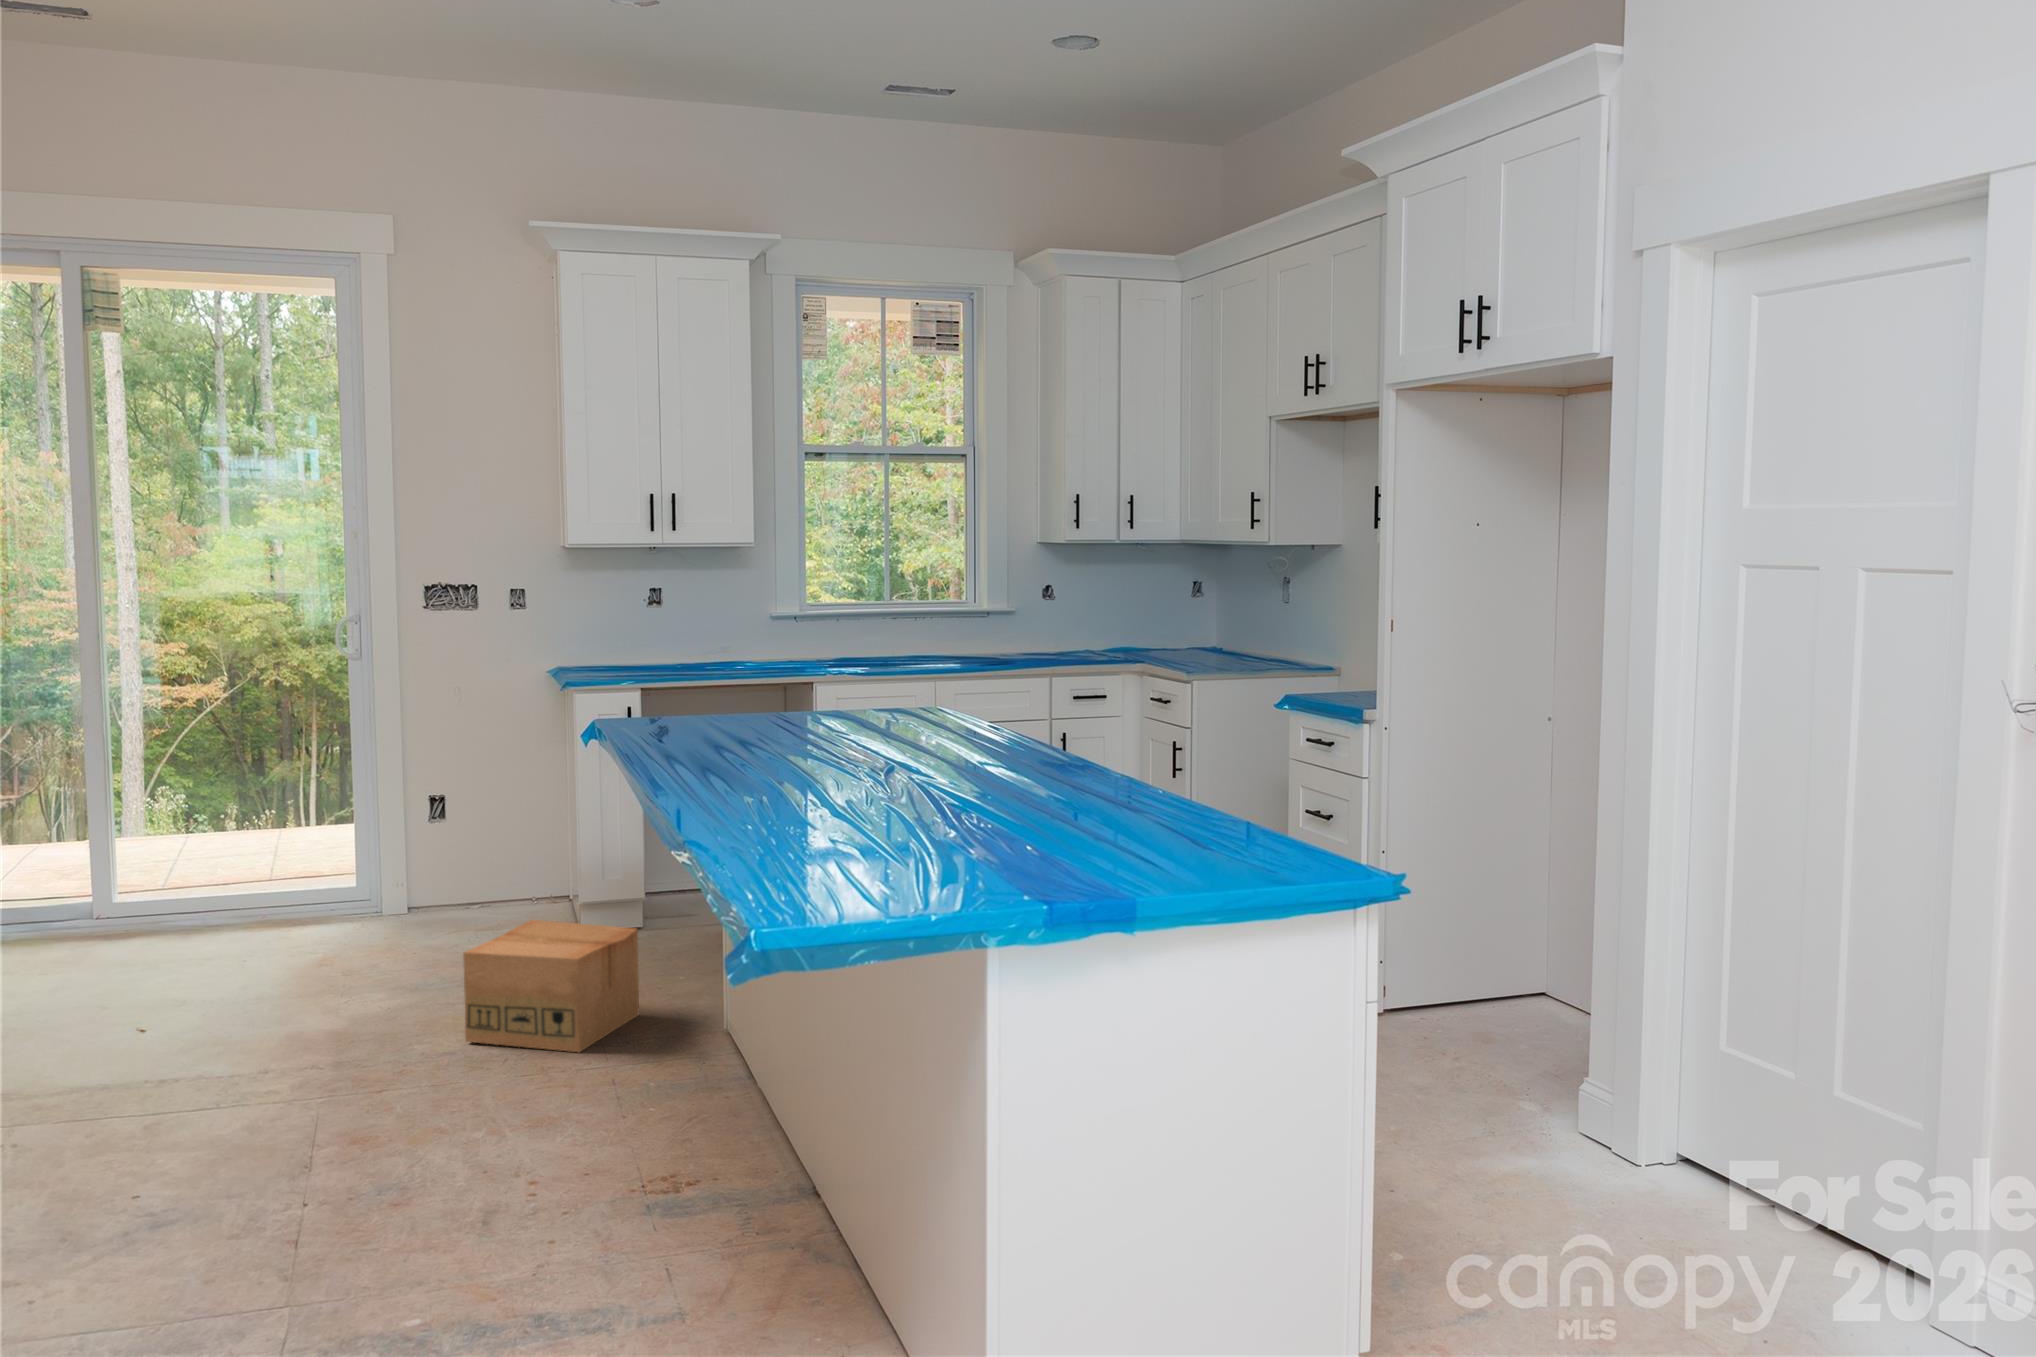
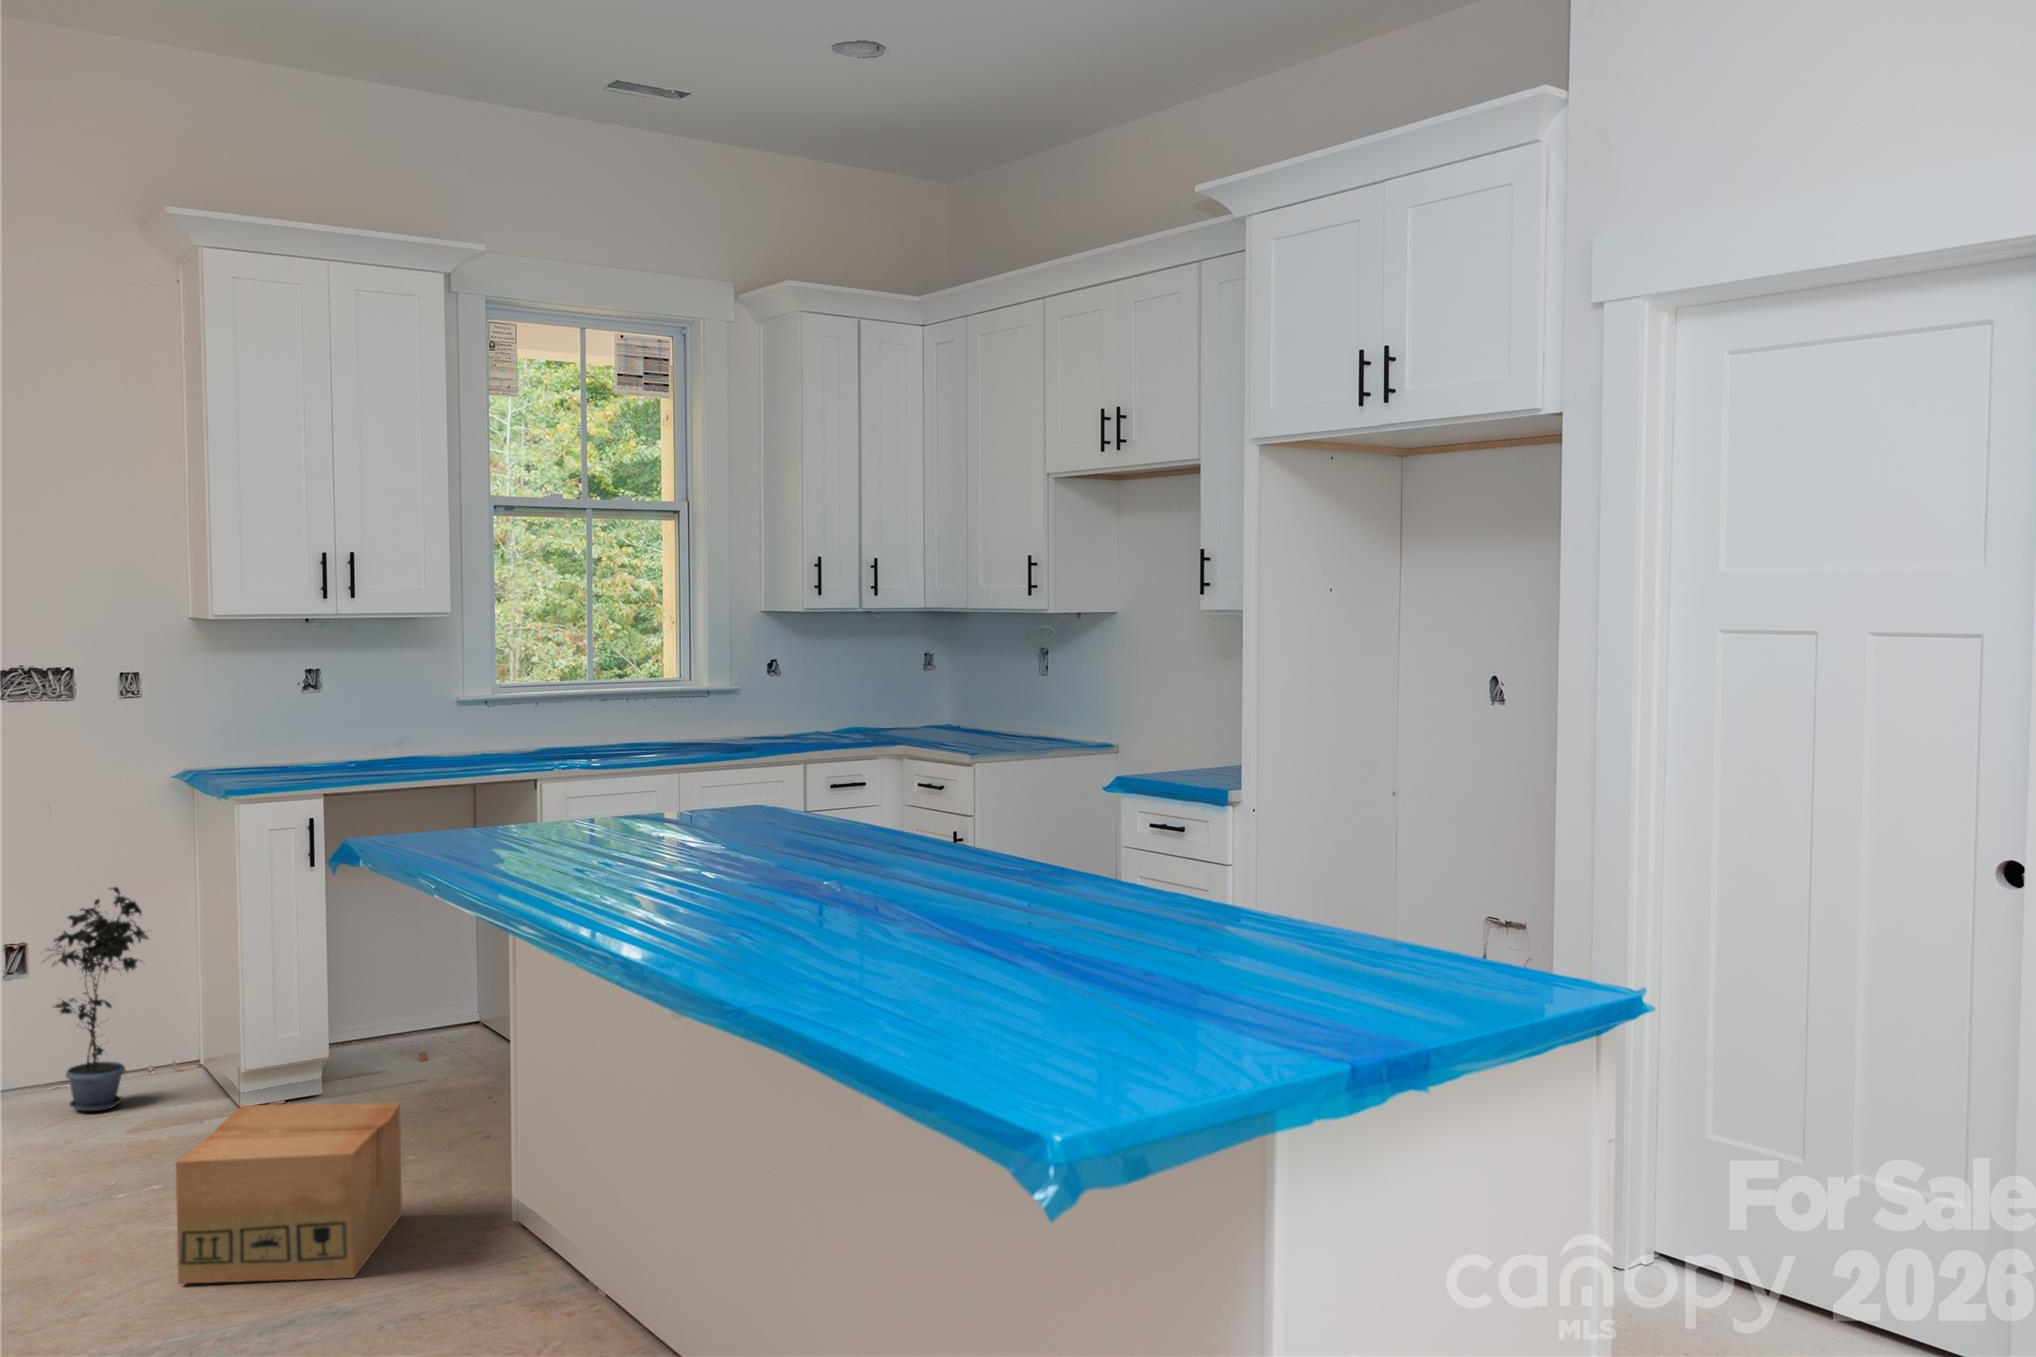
potted plant: none [447,754,525,923] -> present [43,887,148,1111]

